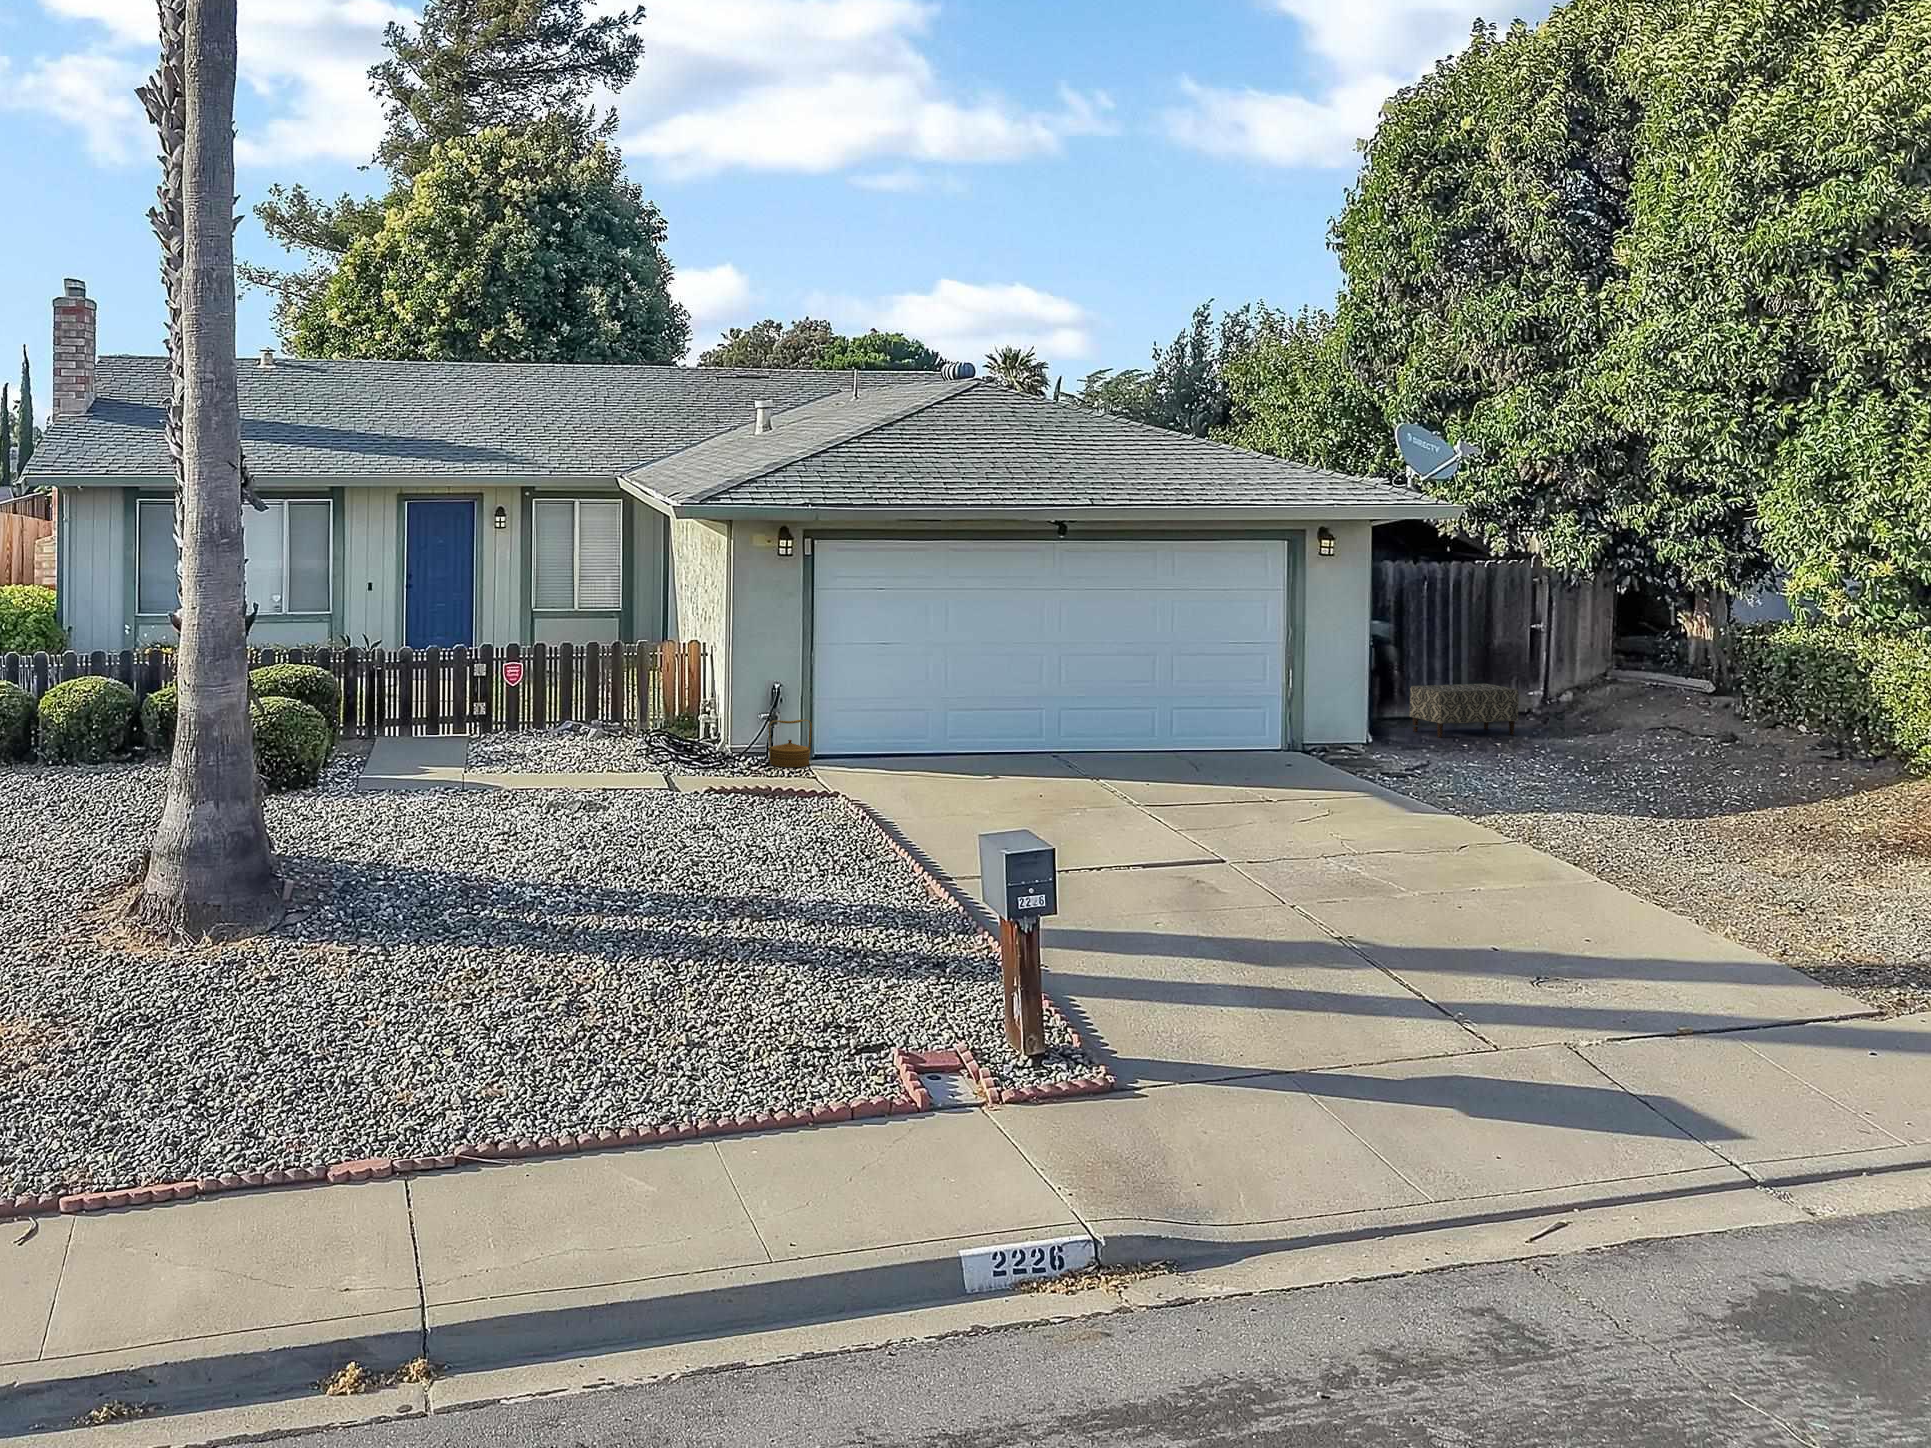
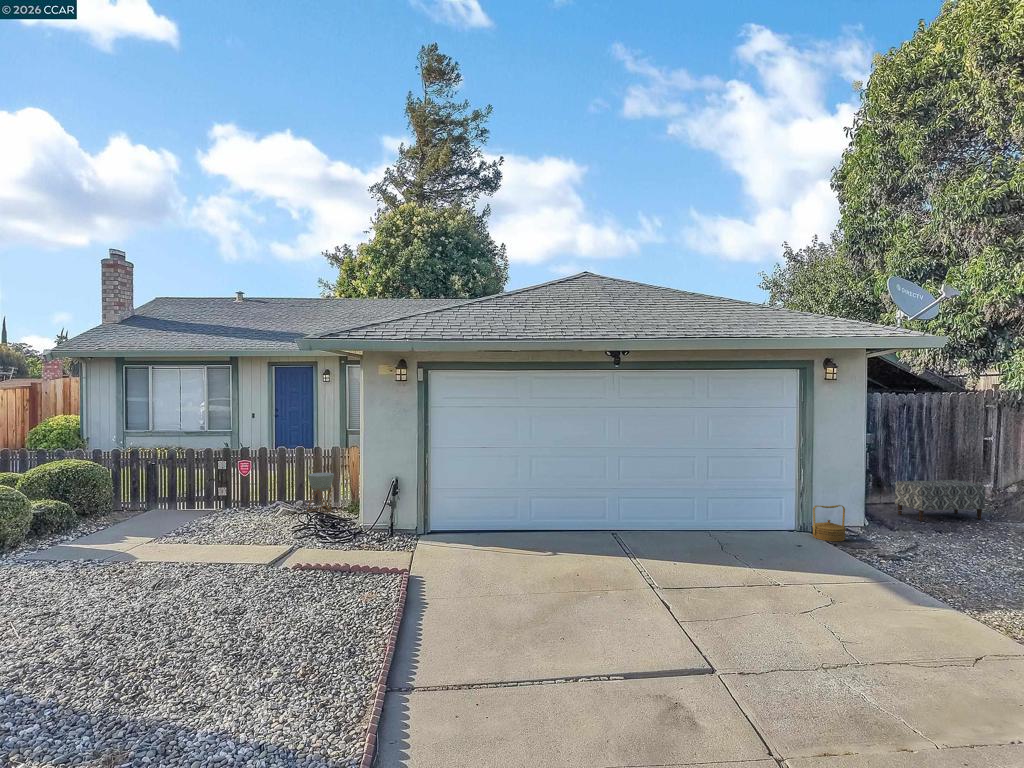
planter: none [613,683,649,740] -> present [307,473,334,512]
woven basket: present [769,719,812,767] -> present [812,505,846,541]

